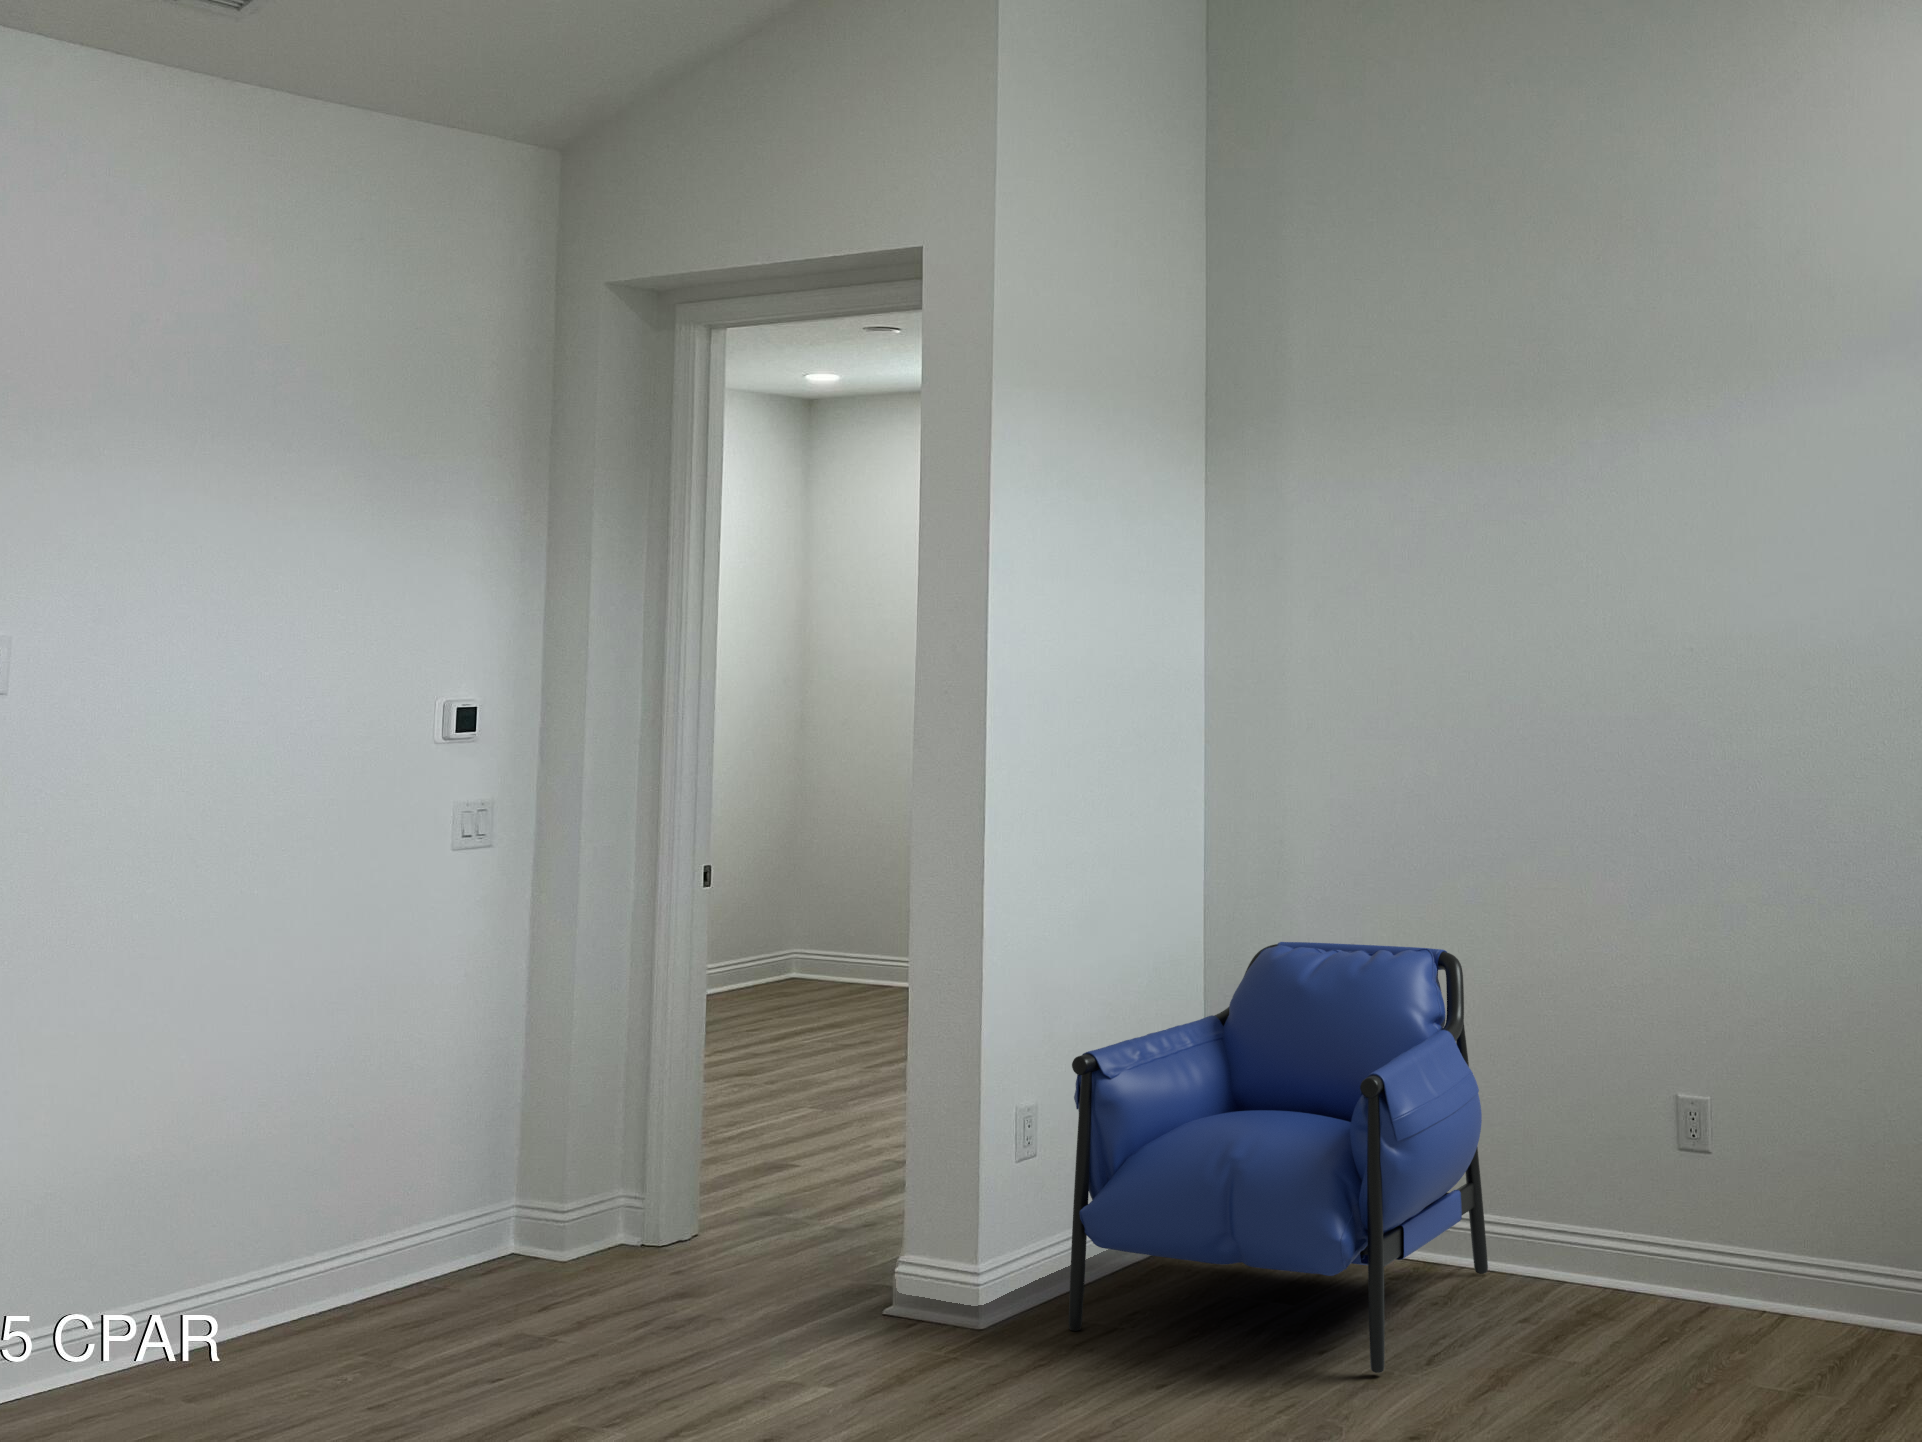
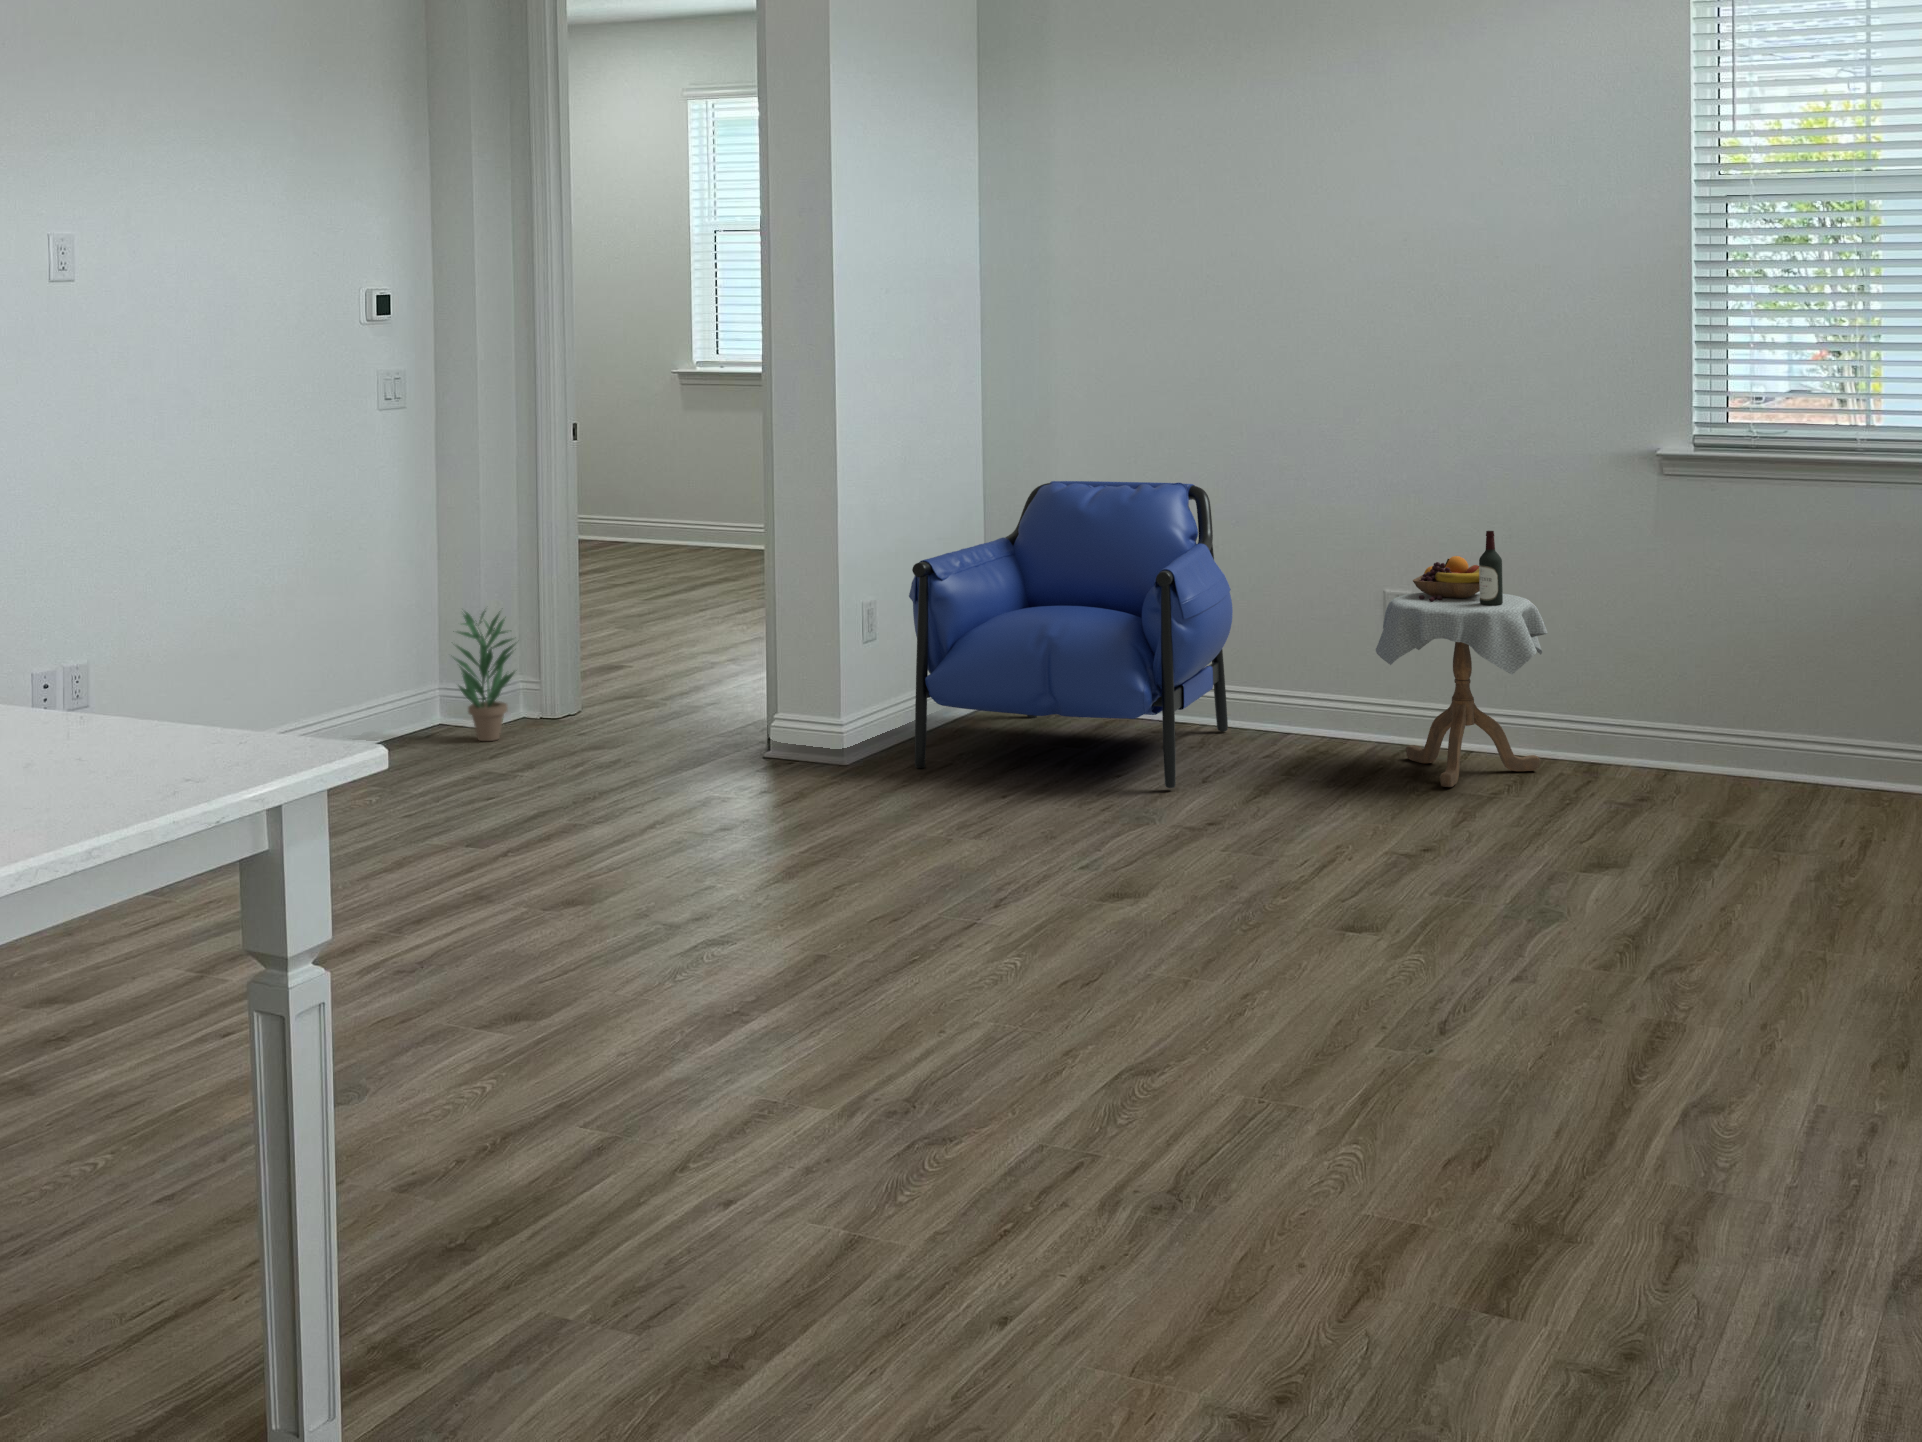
side table: none [1648,1026,1867,1377] -> present [1376,531,1548,787]
potted plant: none [519,1098,614,1275] -> present [454,611,515,741]

